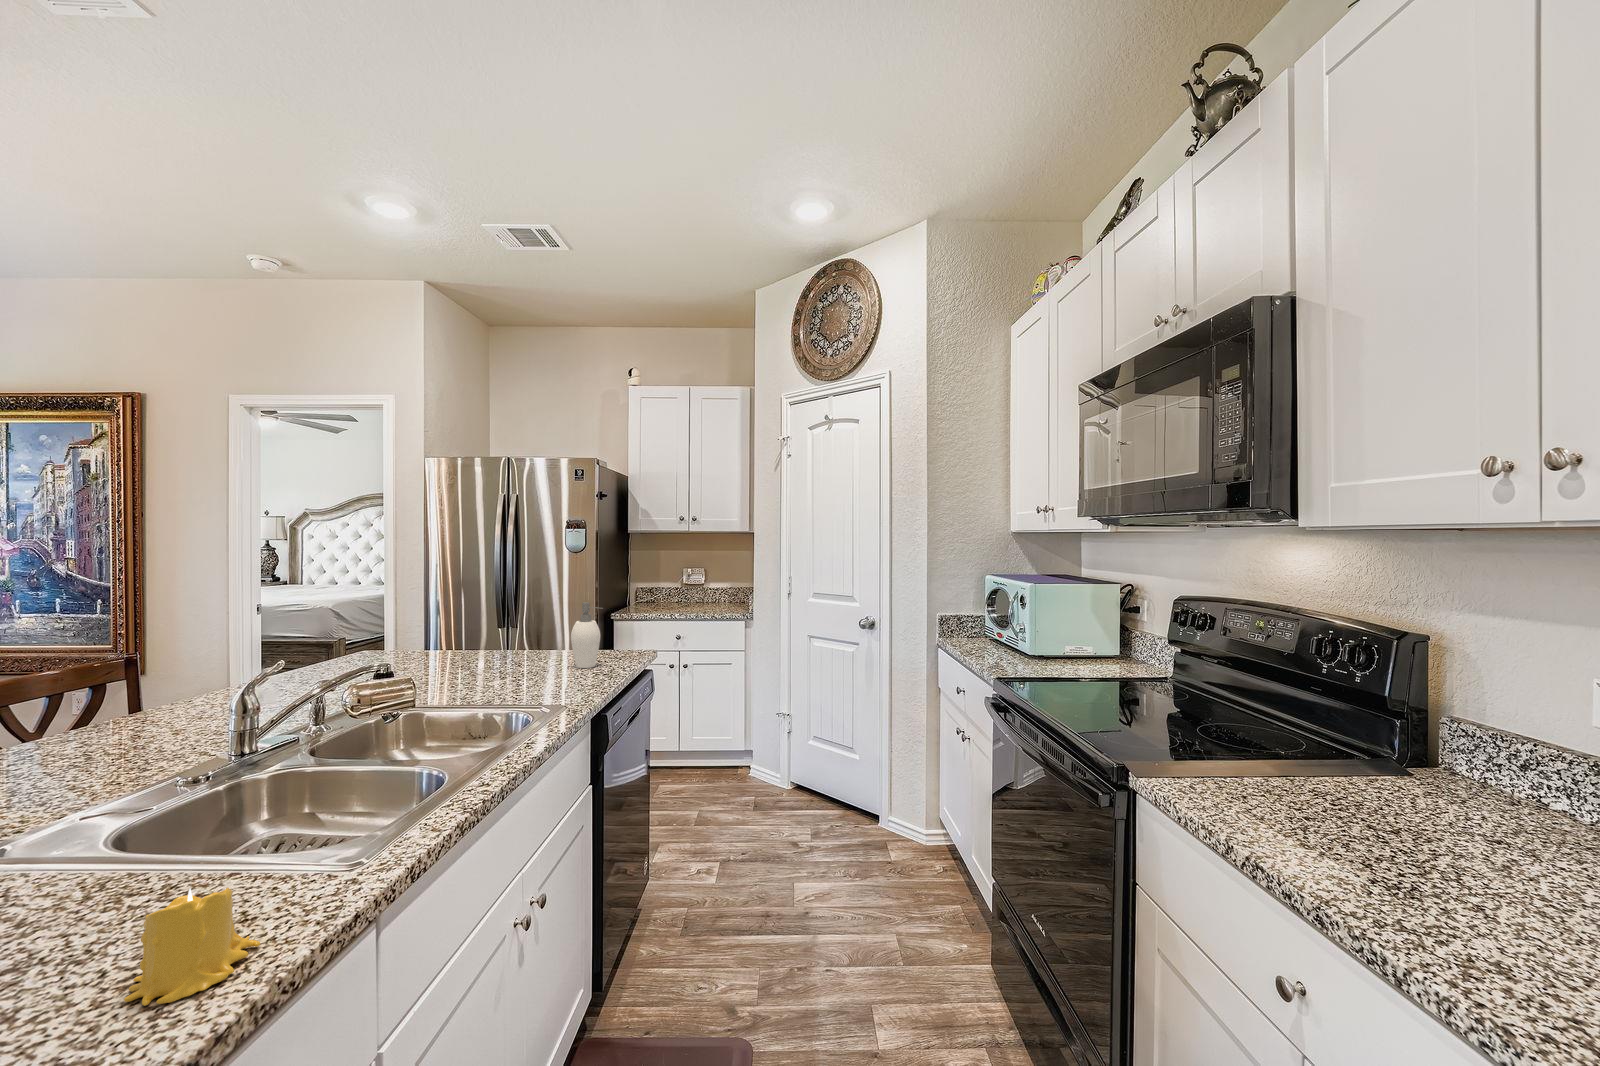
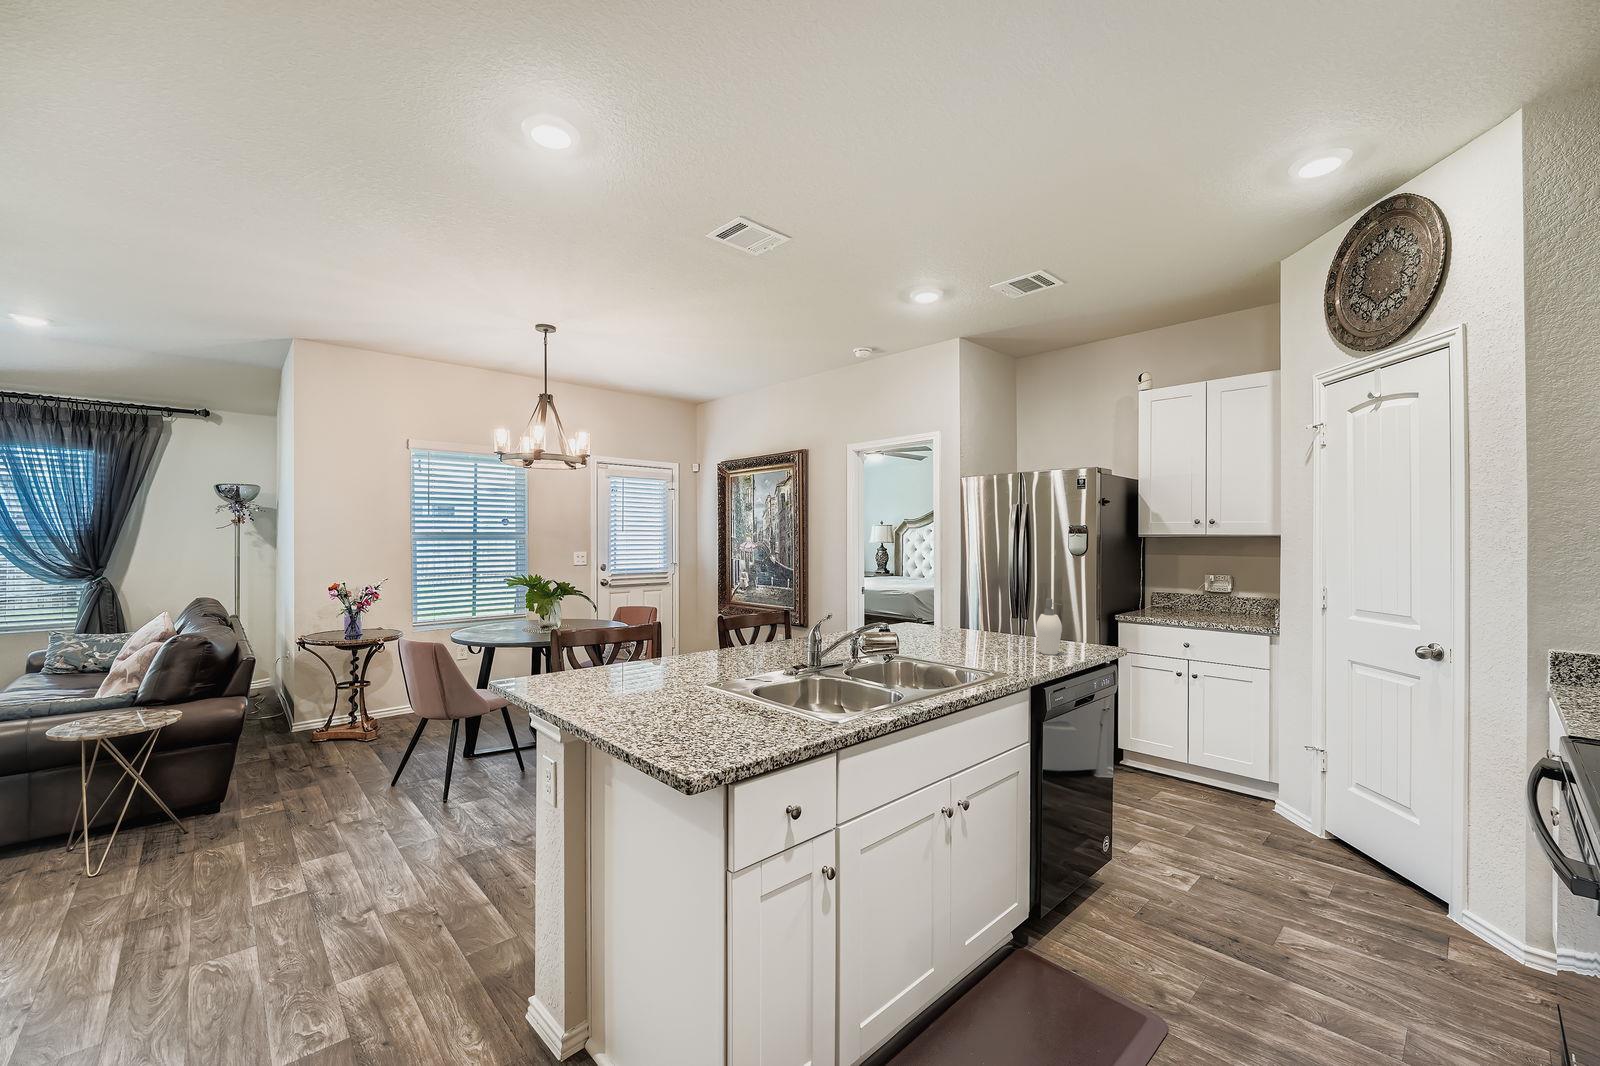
candle: present [124,888,260,1006] -> none [738,702,783,746]

